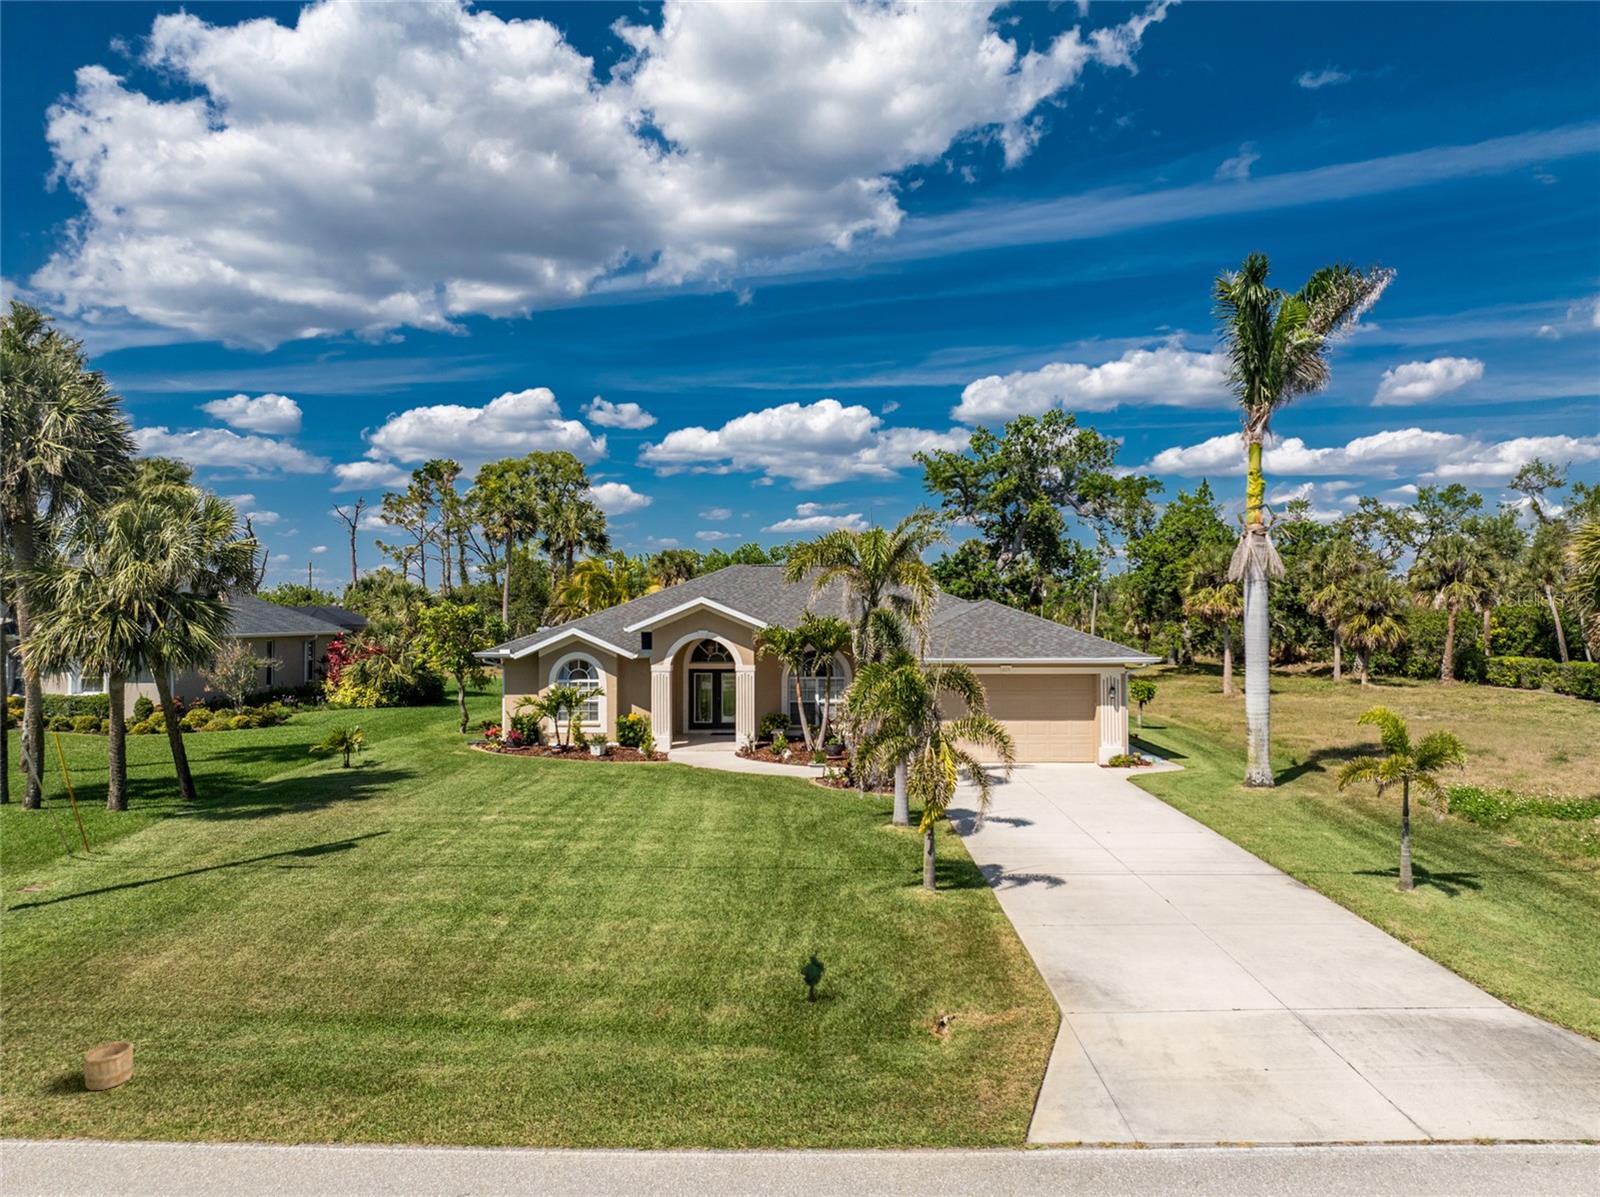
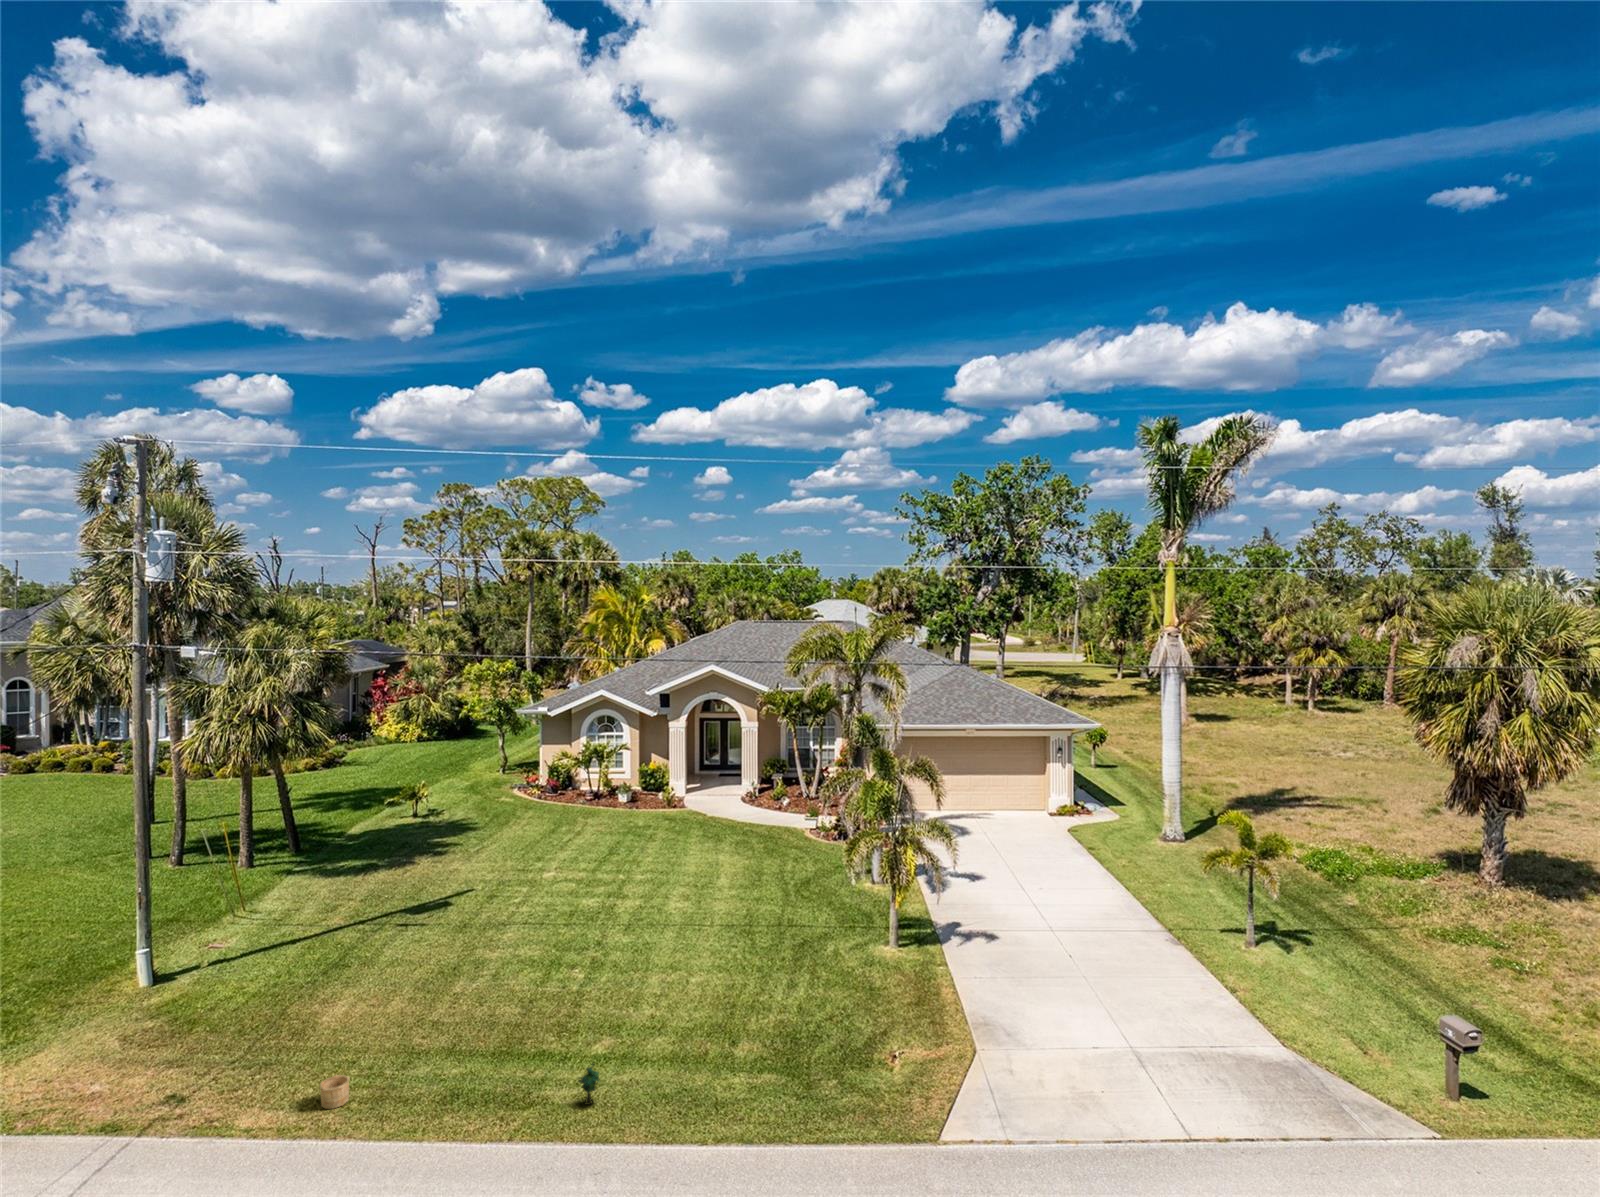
decorative plant: present [799,950,825,1002] -> present [579,1064,600,1105]

